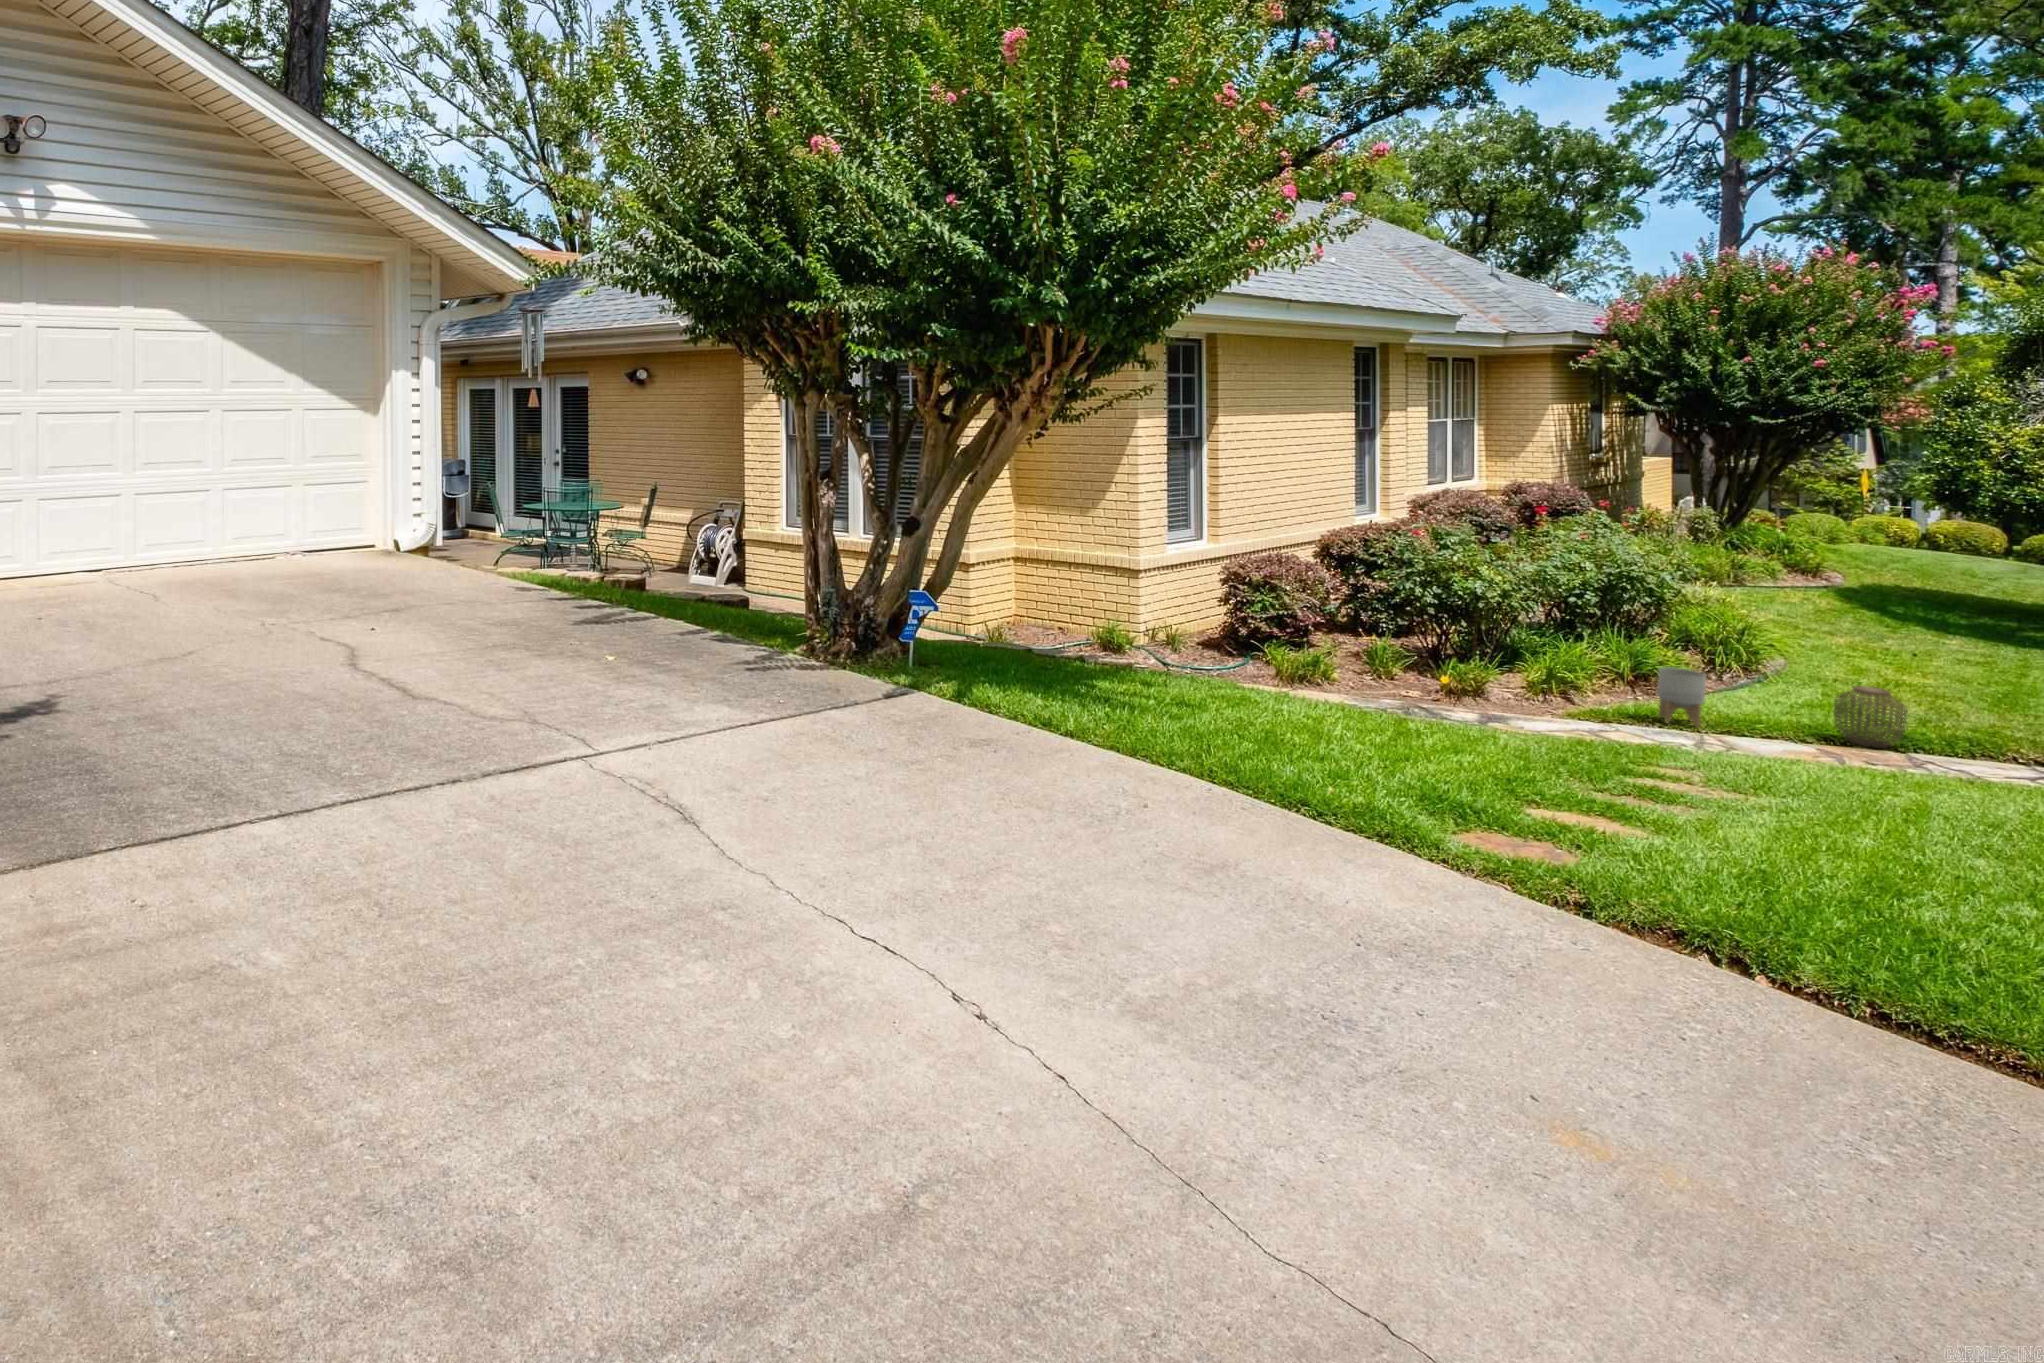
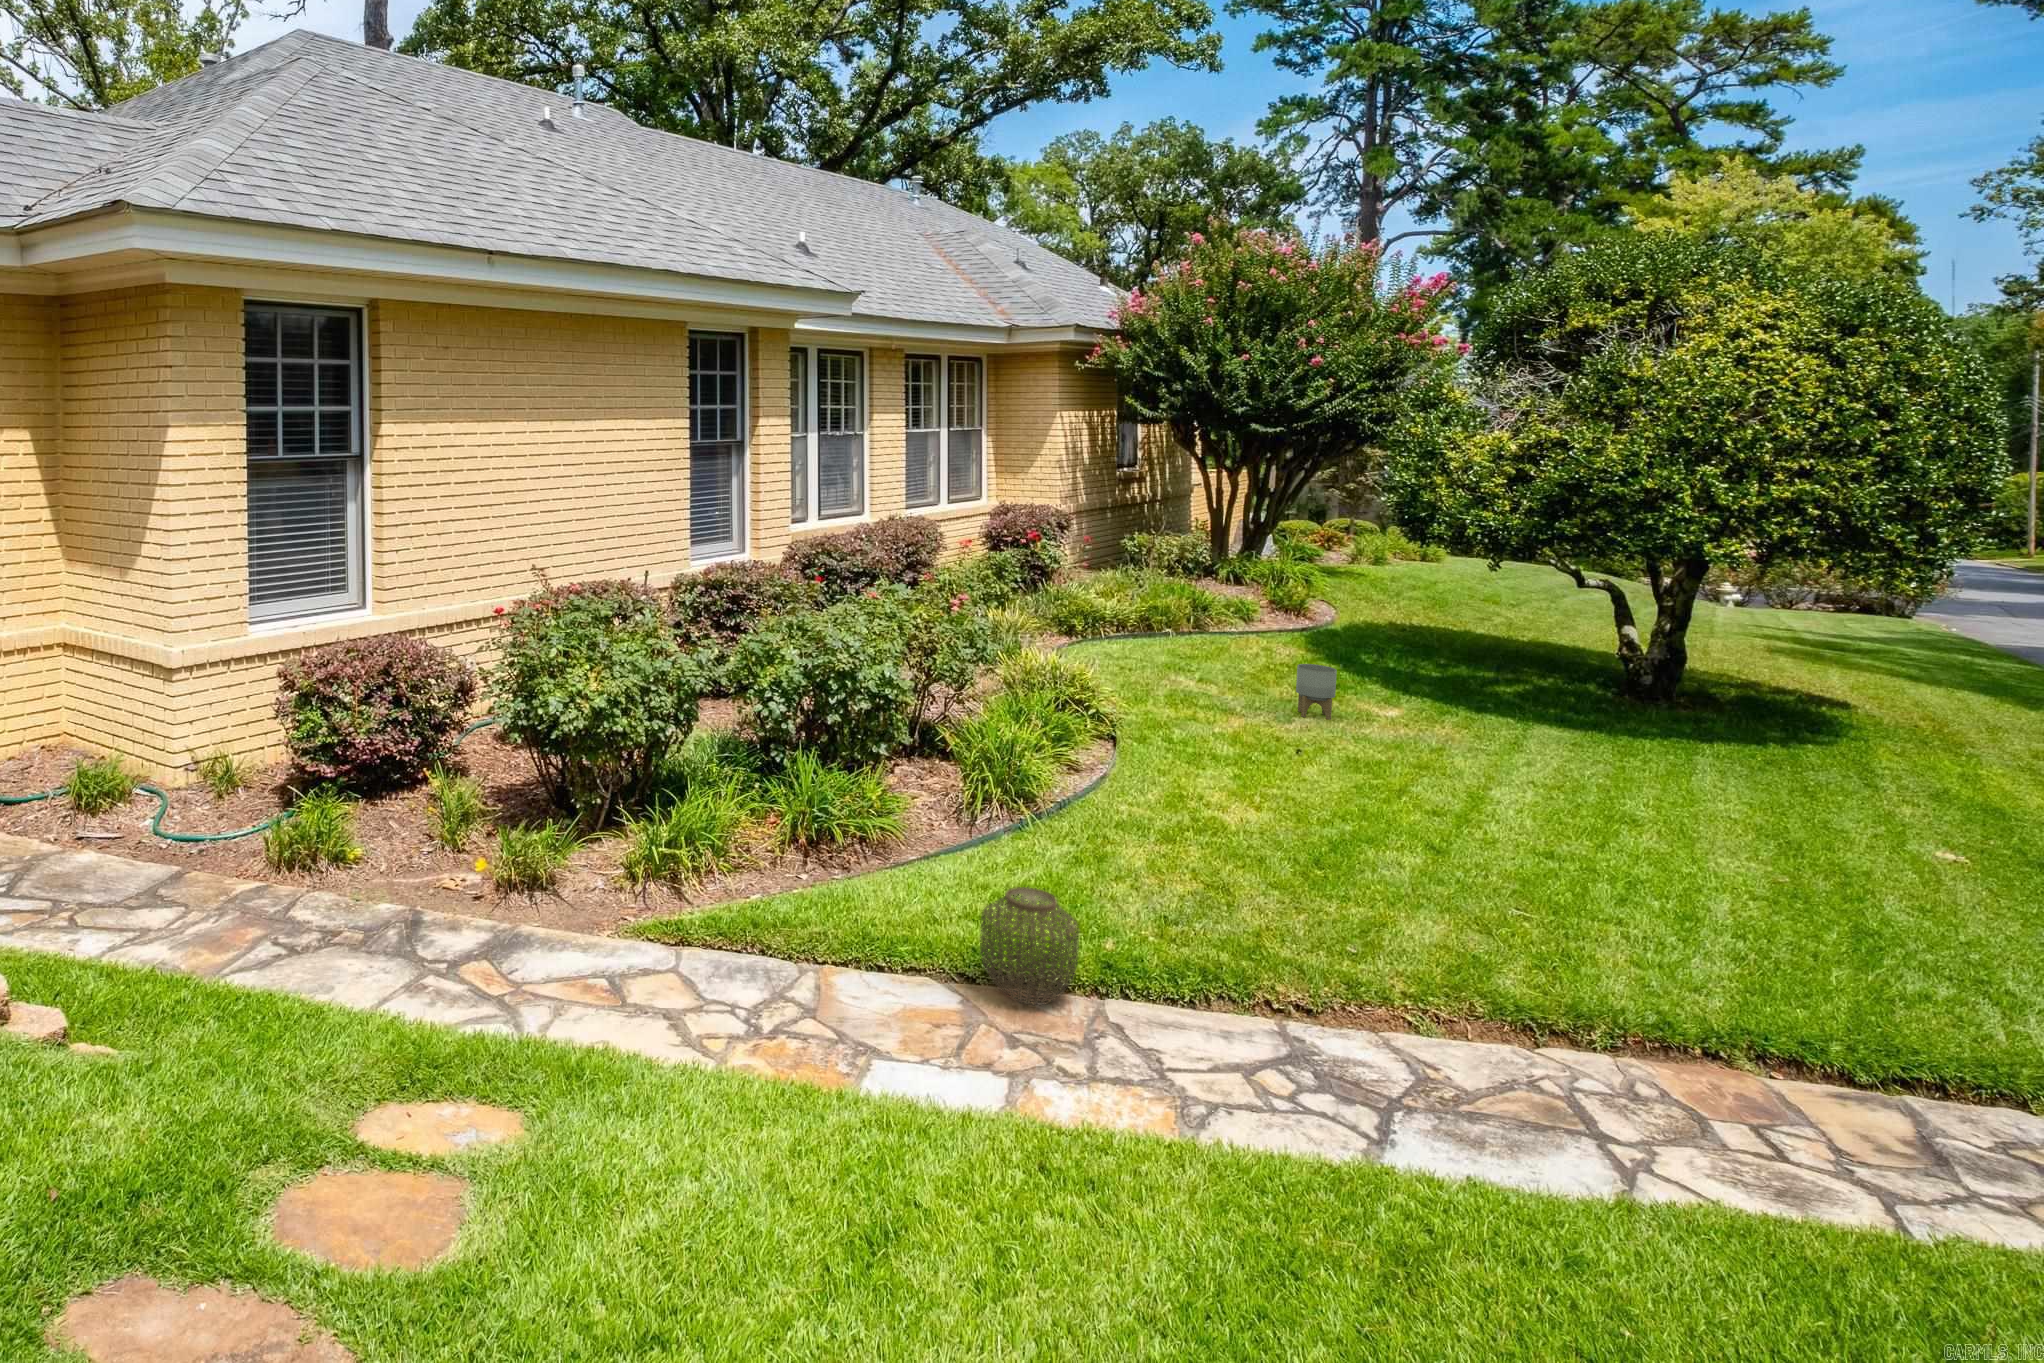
planter: present [1657,667,1706,727] -> present [1296,664,1337,720]

